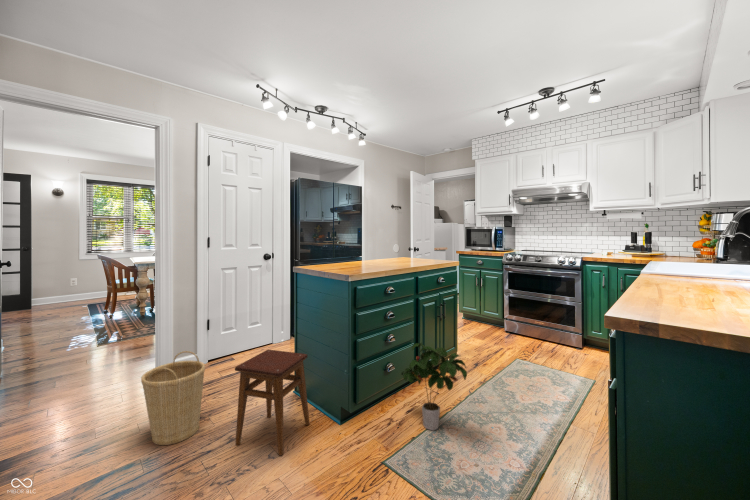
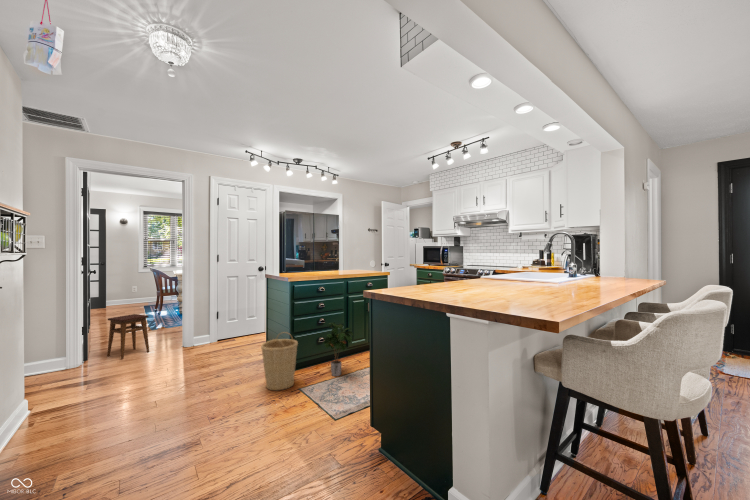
stool: present [235,350,310,455] -> present [107,314,149,359]
basket: present [141,351,205,445] -> present [261,339,298,390]

